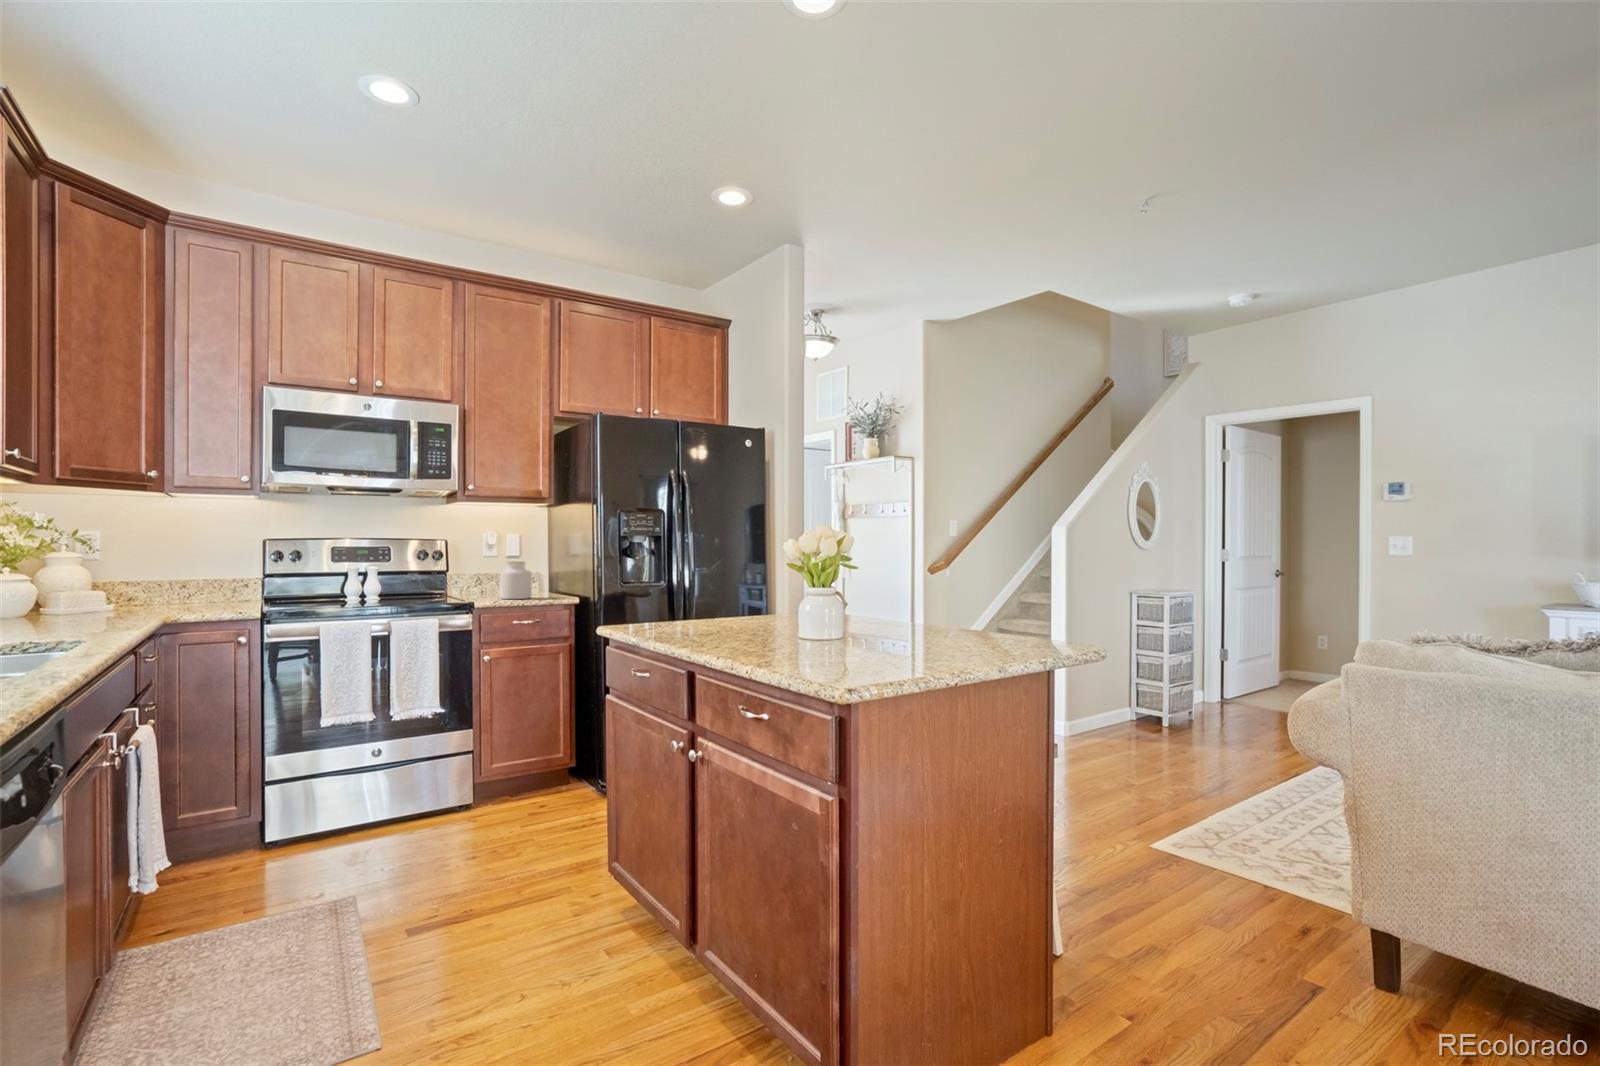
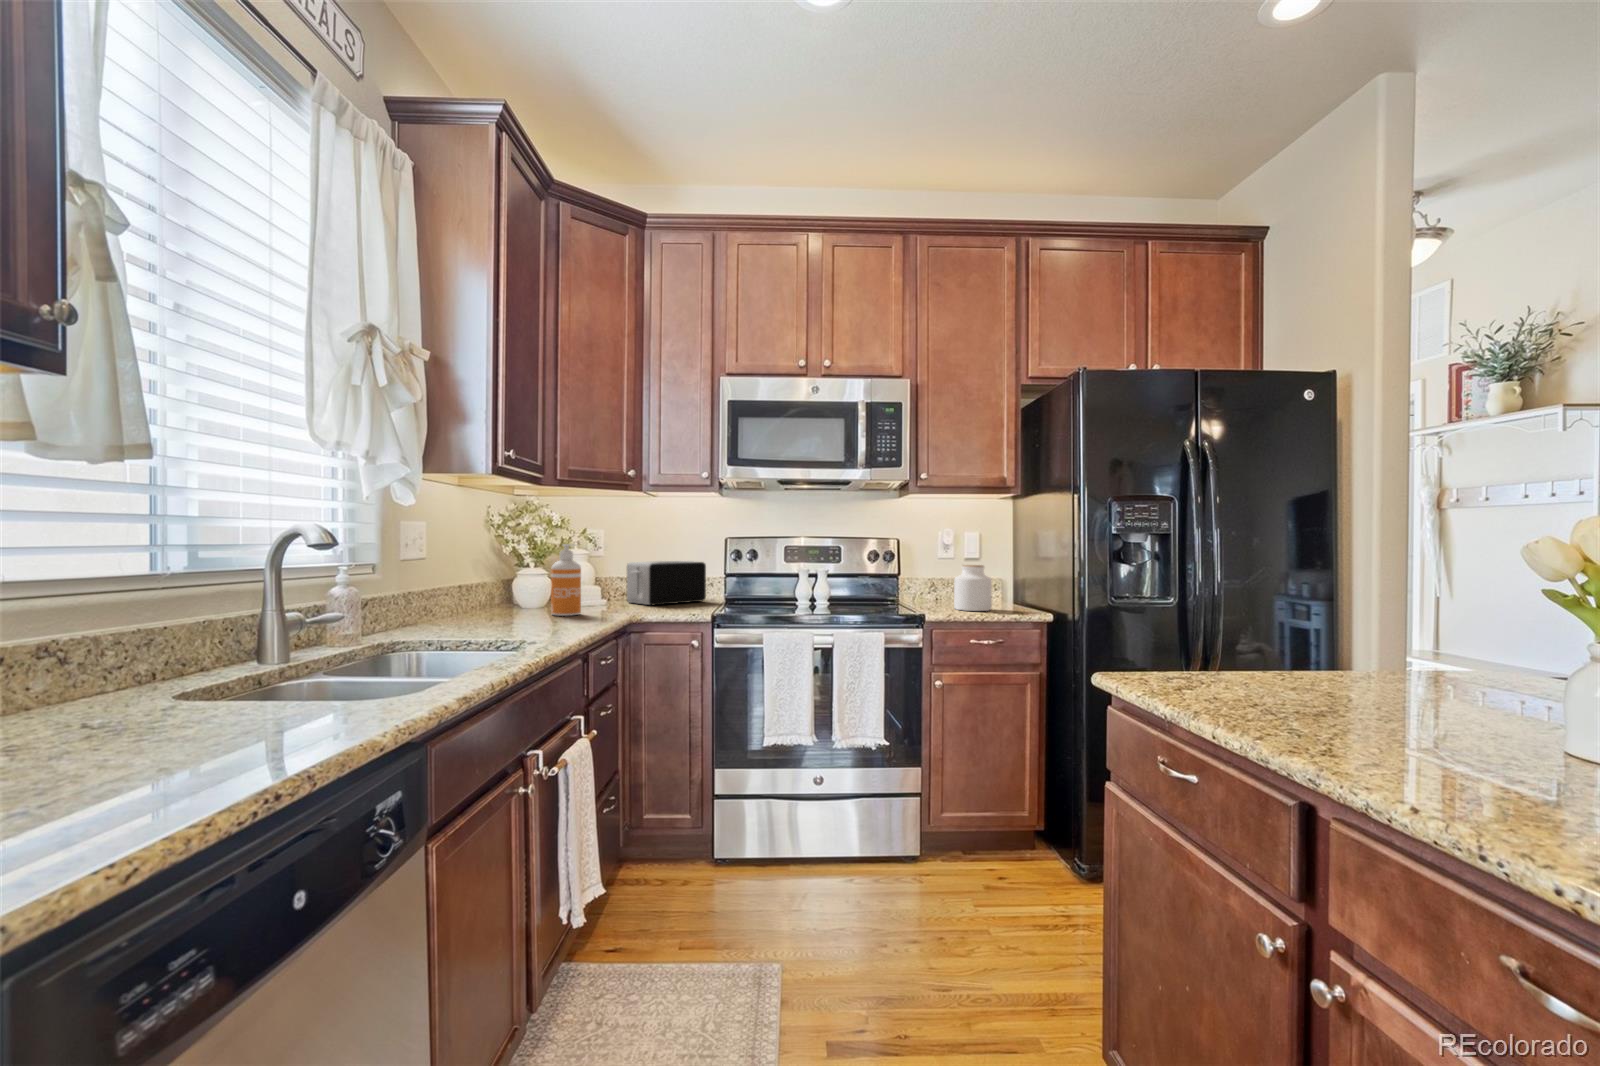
soap dispenser: none [54,548,95,622] -> present [551,544,581,616]
toaster: none [141,564,241,609] -> present [627,561,706,605]

